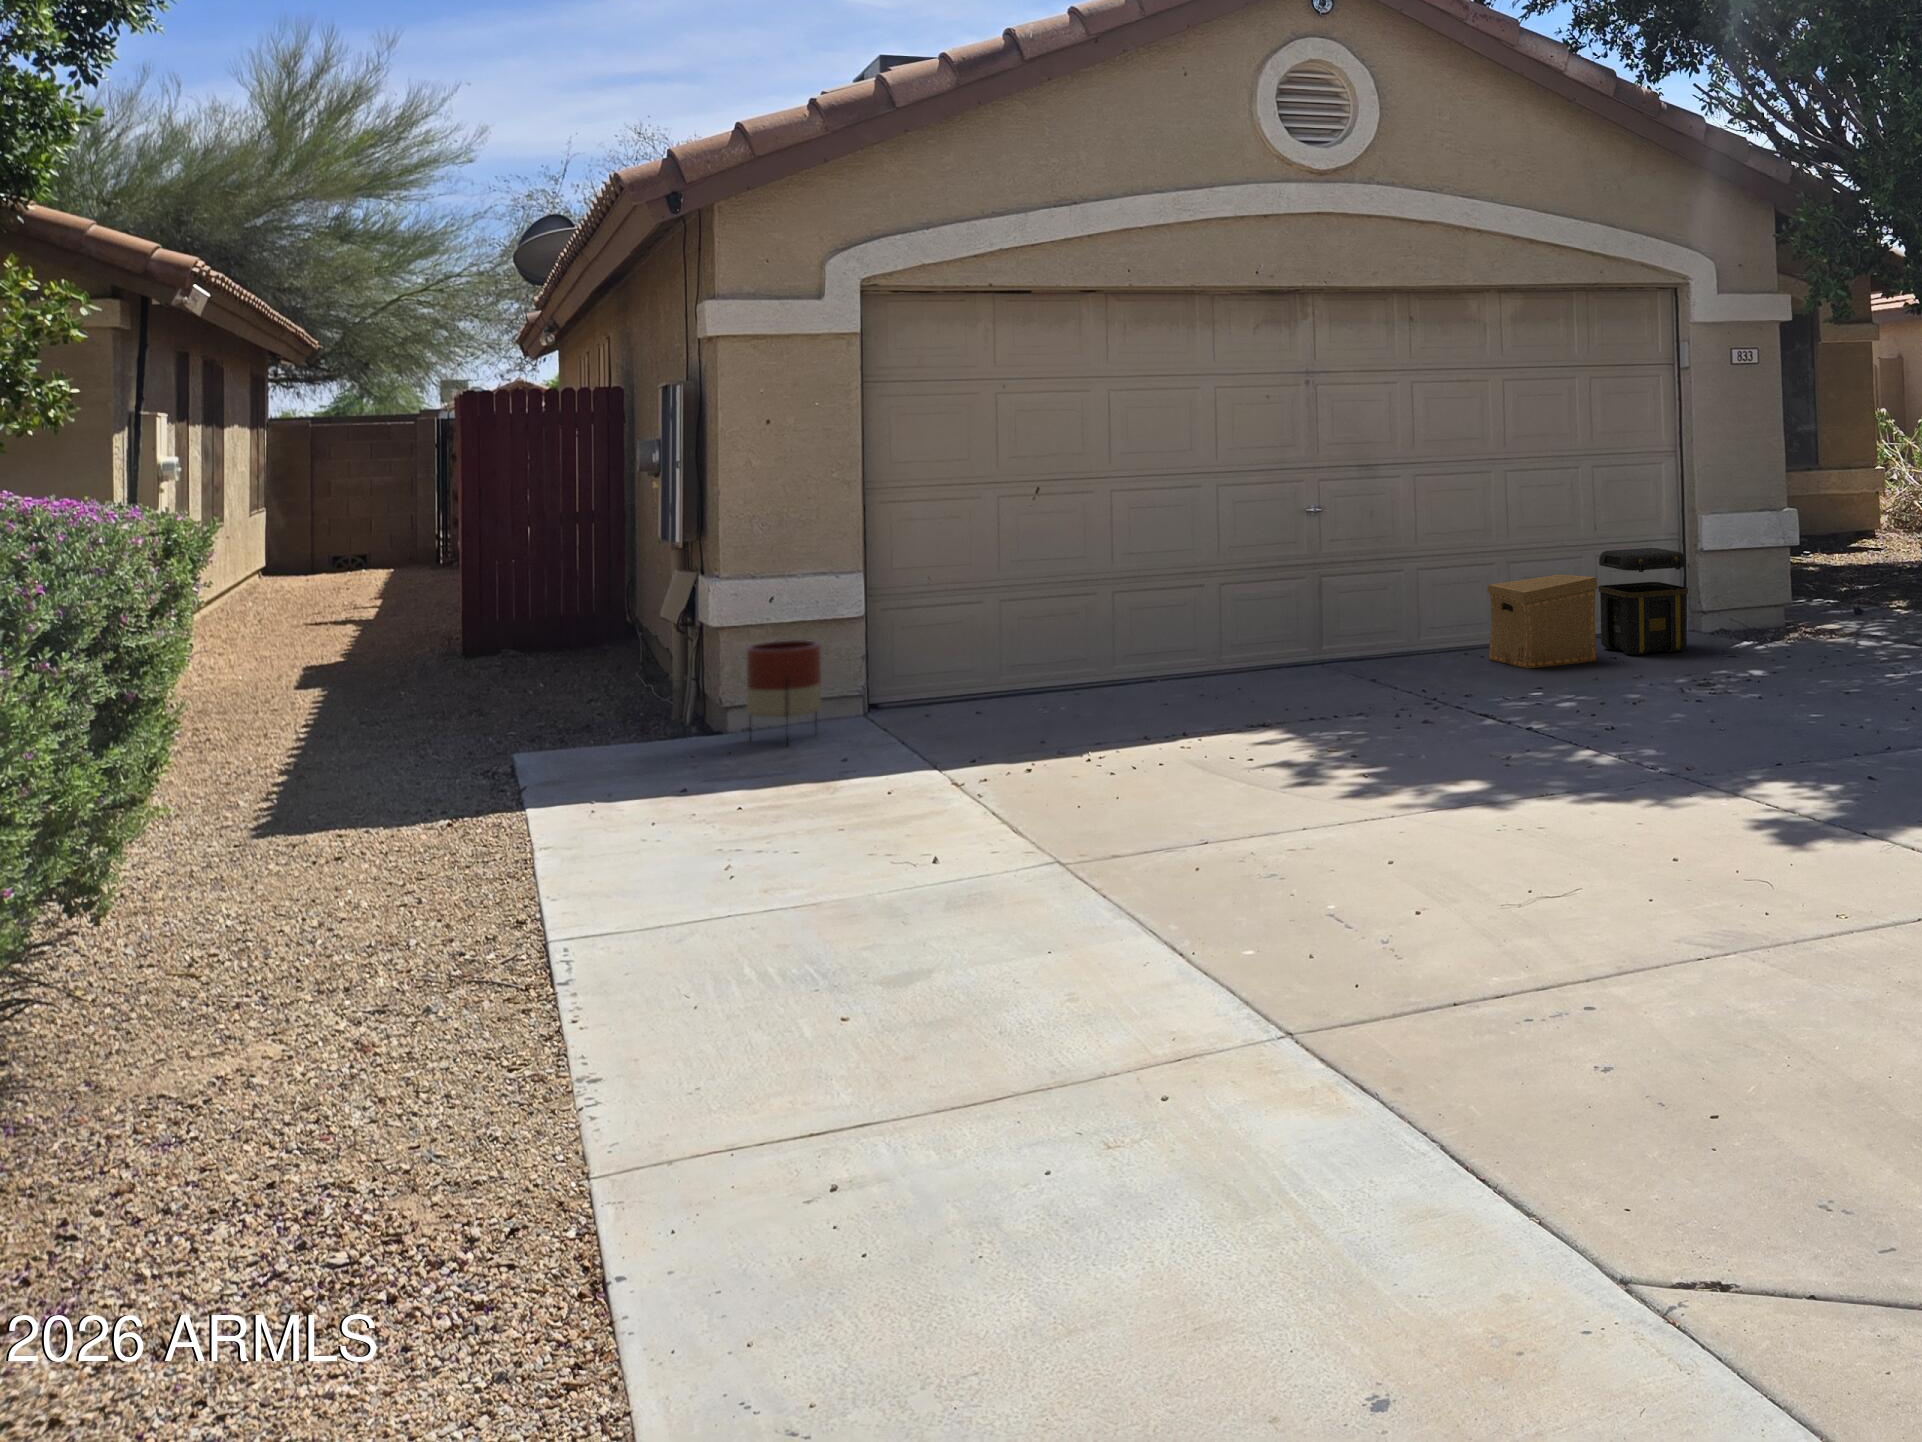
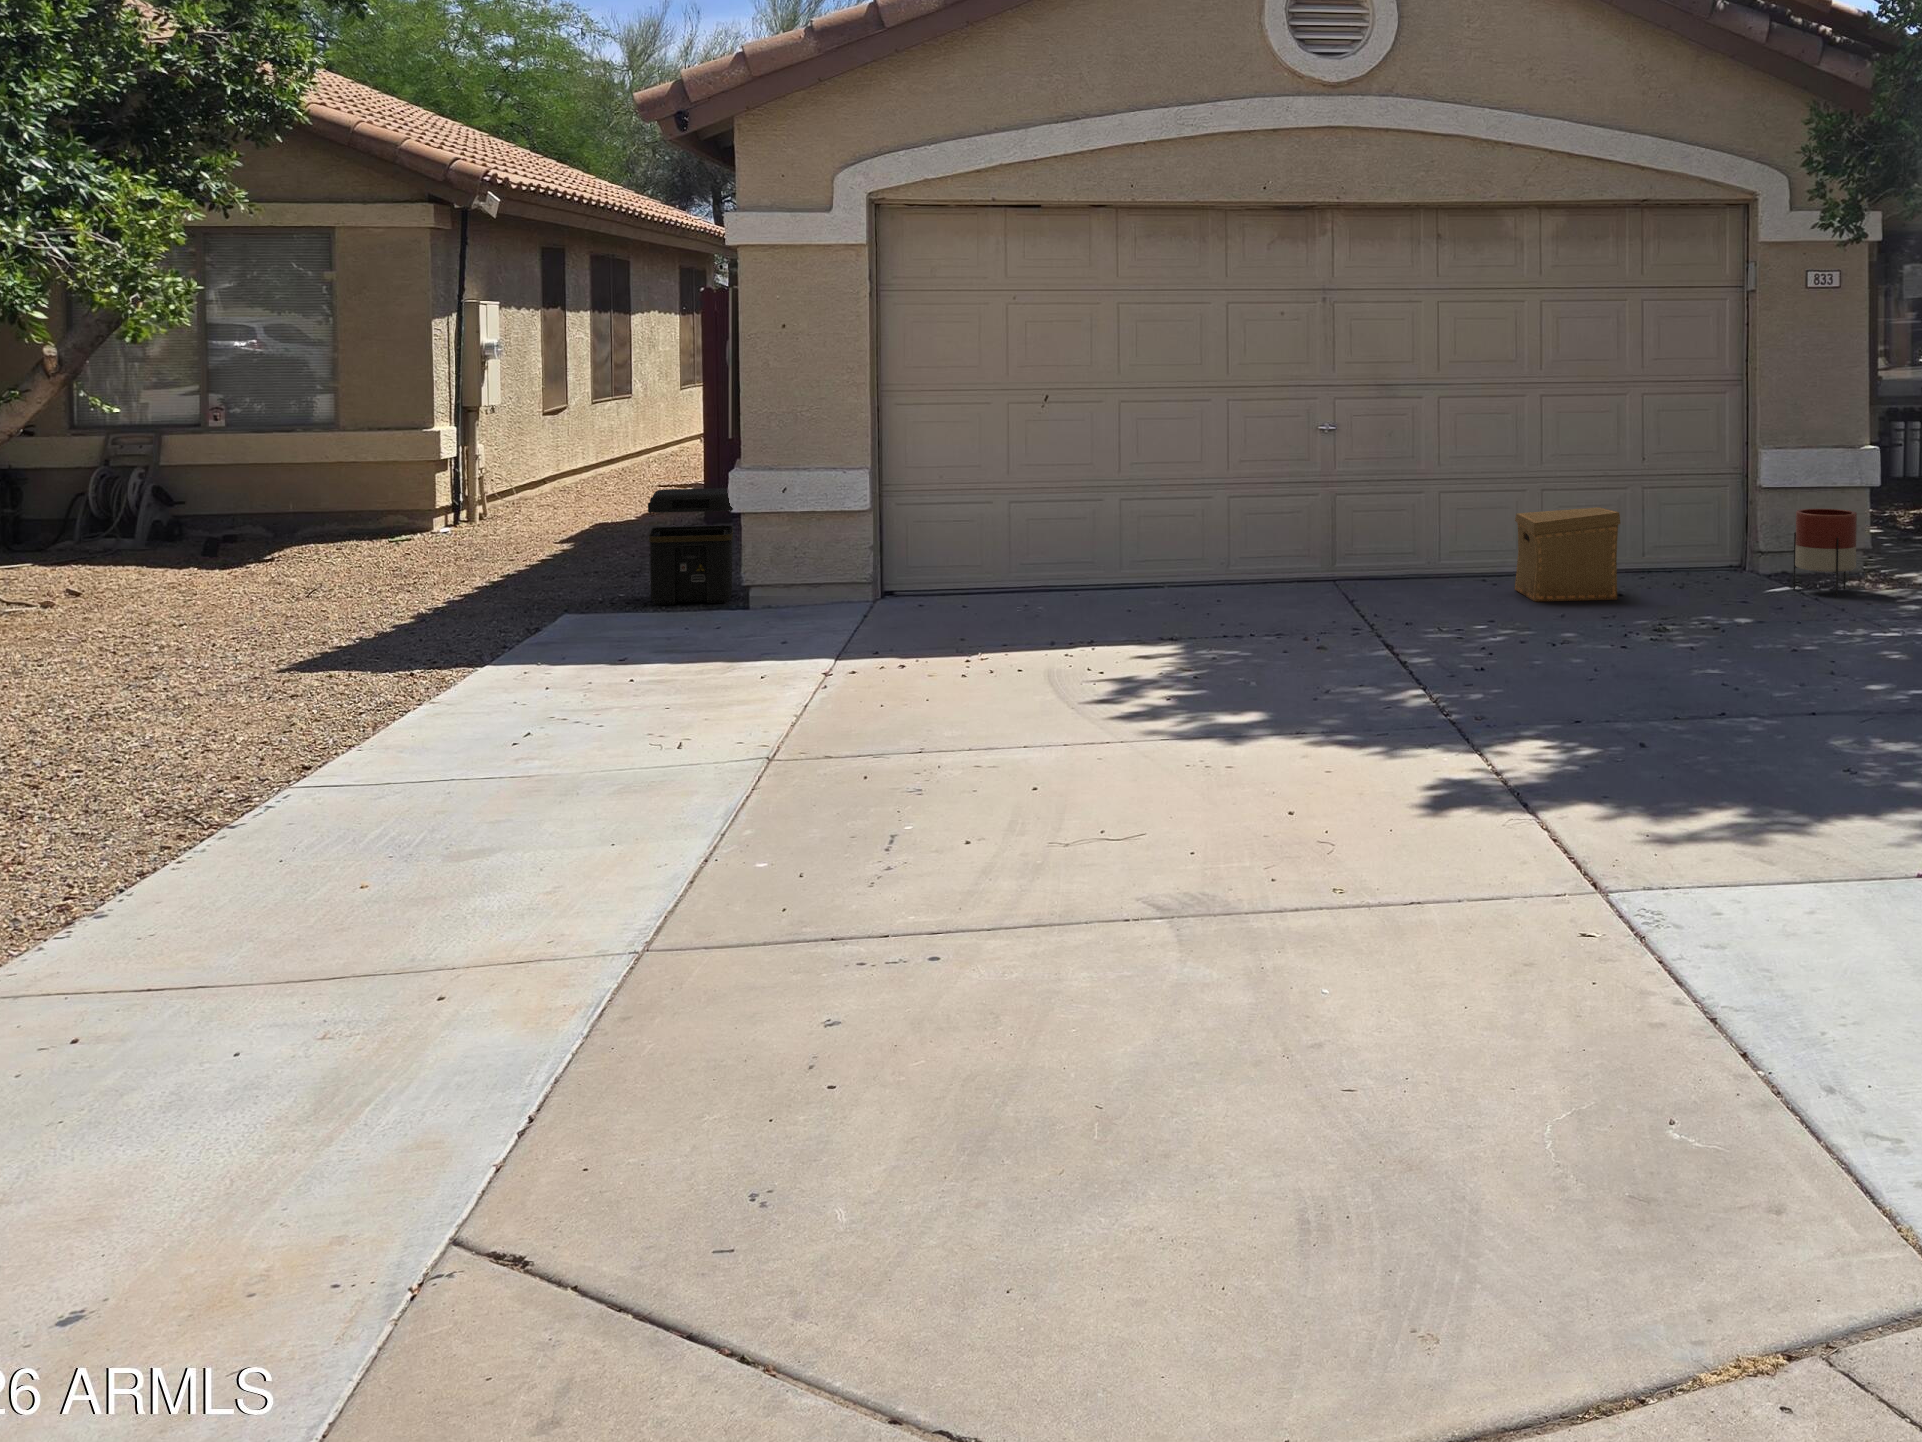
toolbox: present [1598,548,1688,655] -> present [648,488,733,605]
planter: present [747,640,821,745] -> present [1793,509,1857,597]

